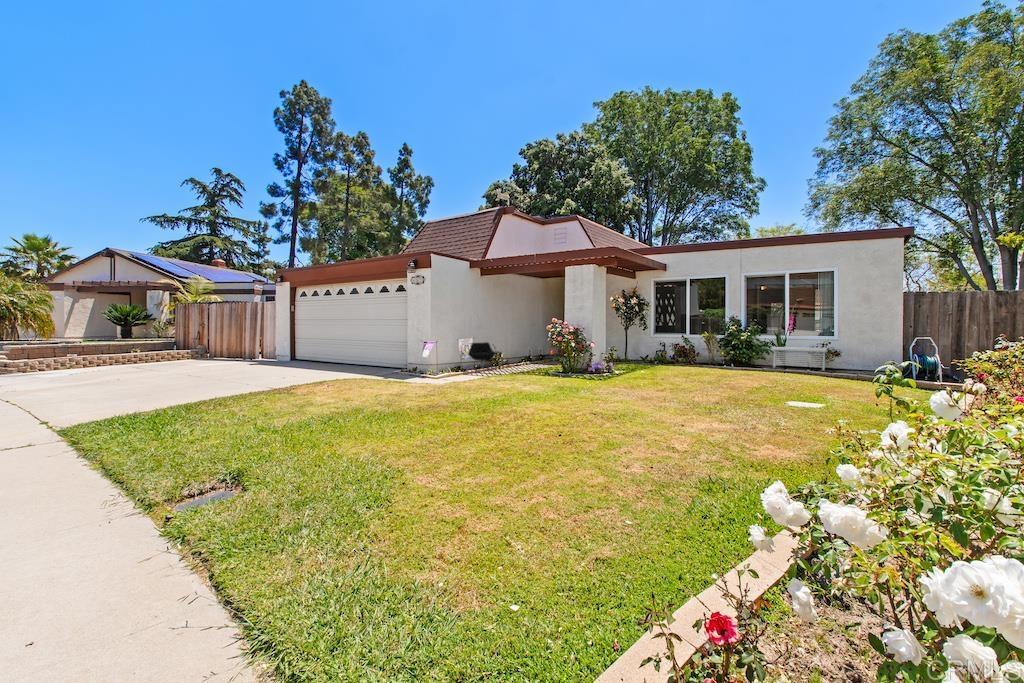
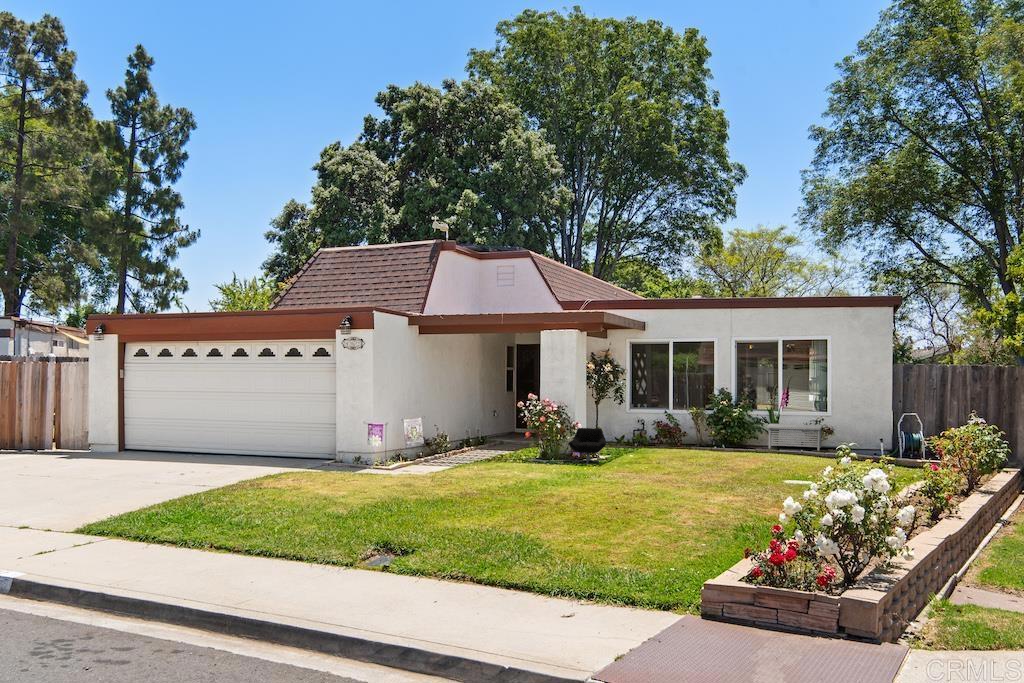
lounge chair: present [468,342,495,368] -> present [569,428,606,464]

